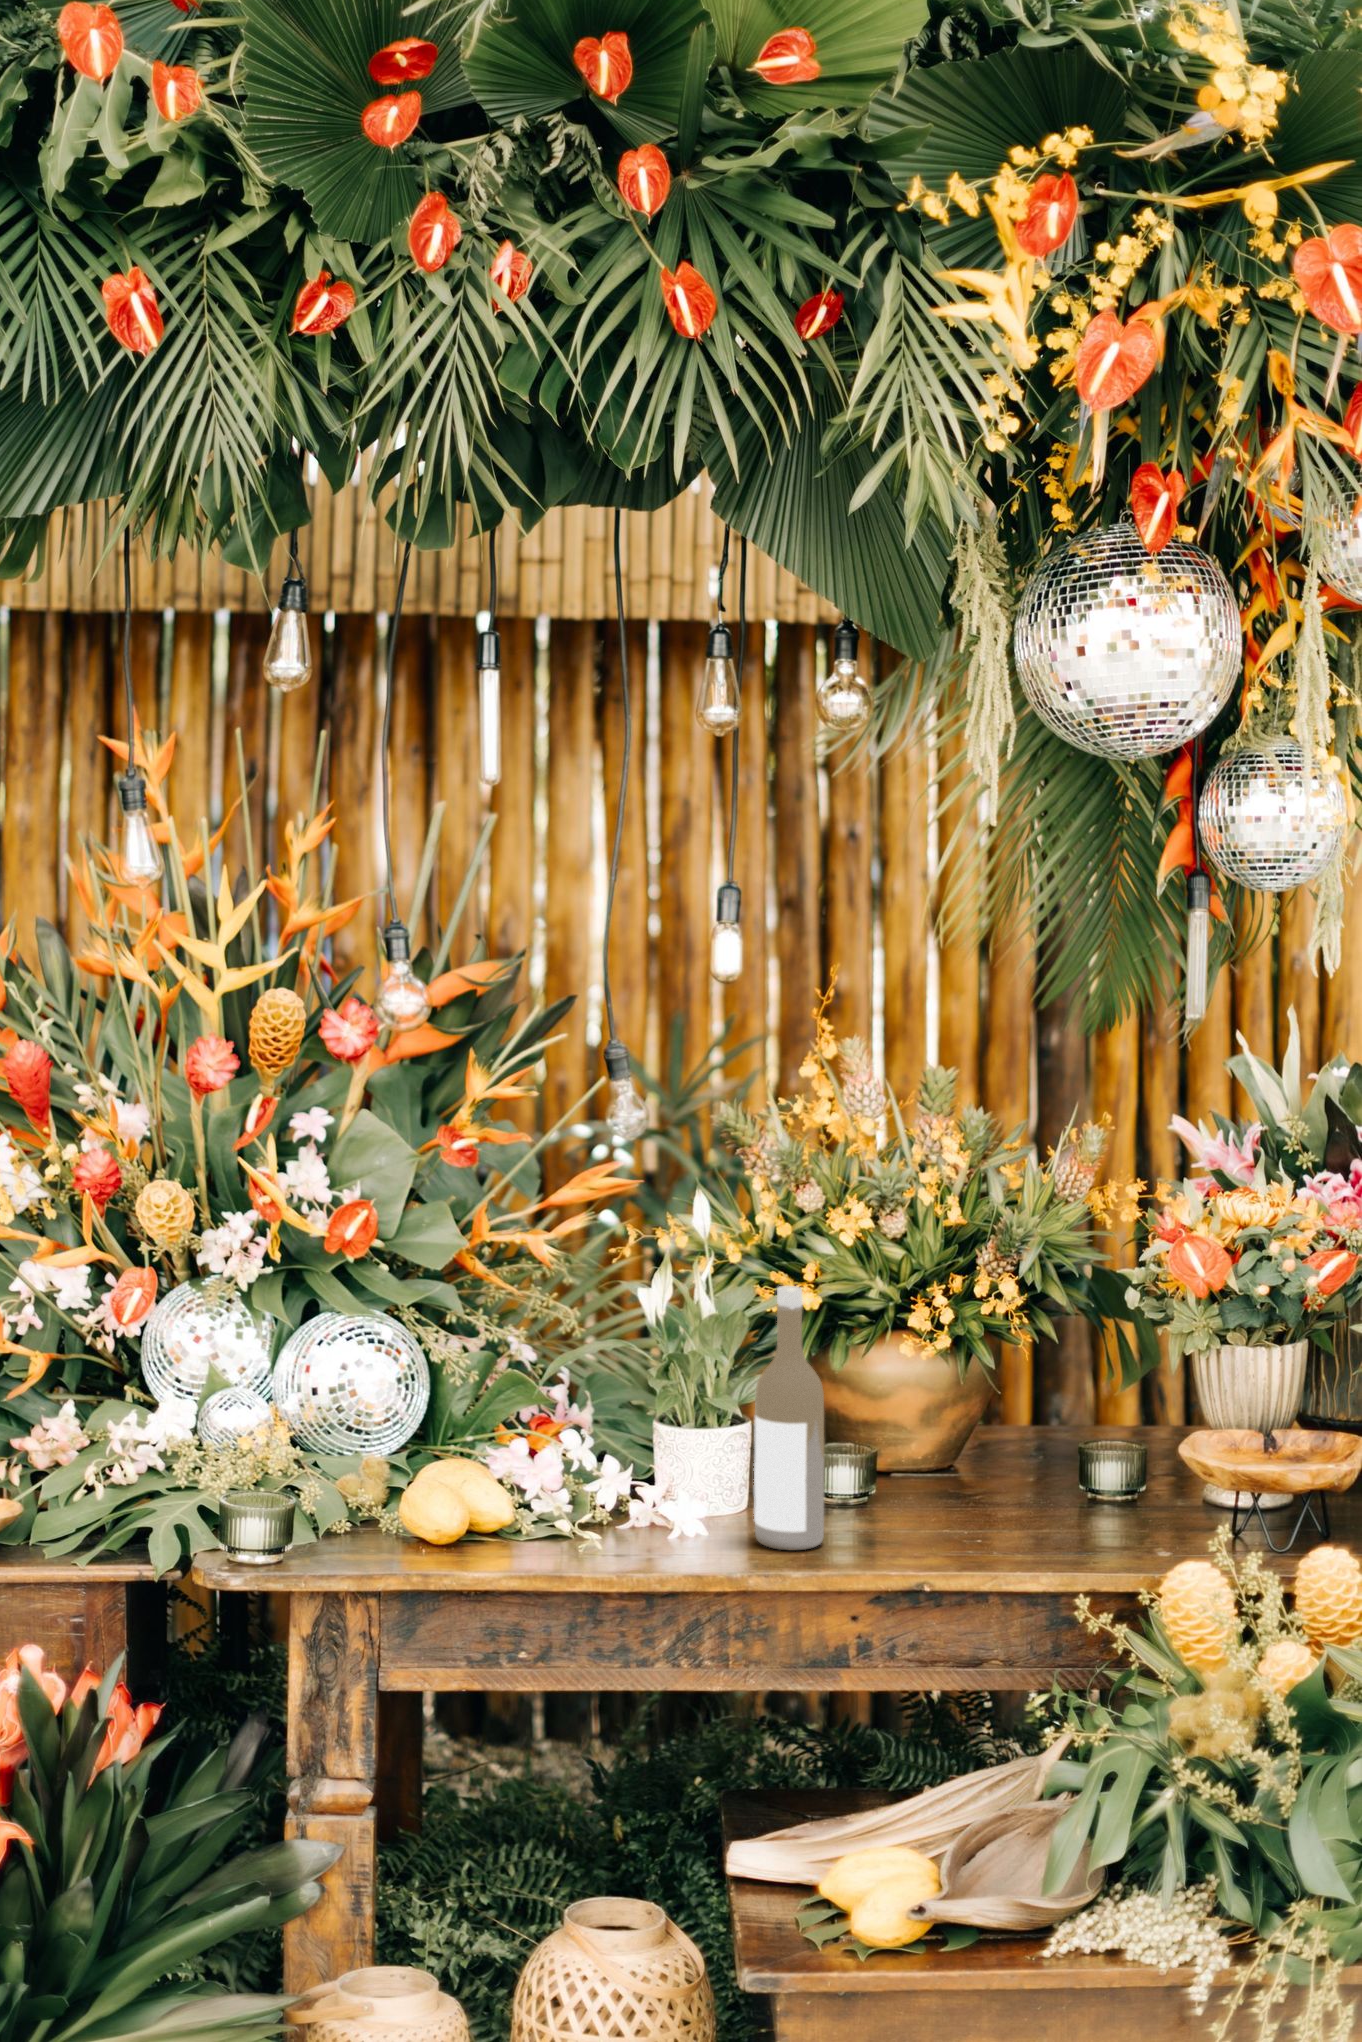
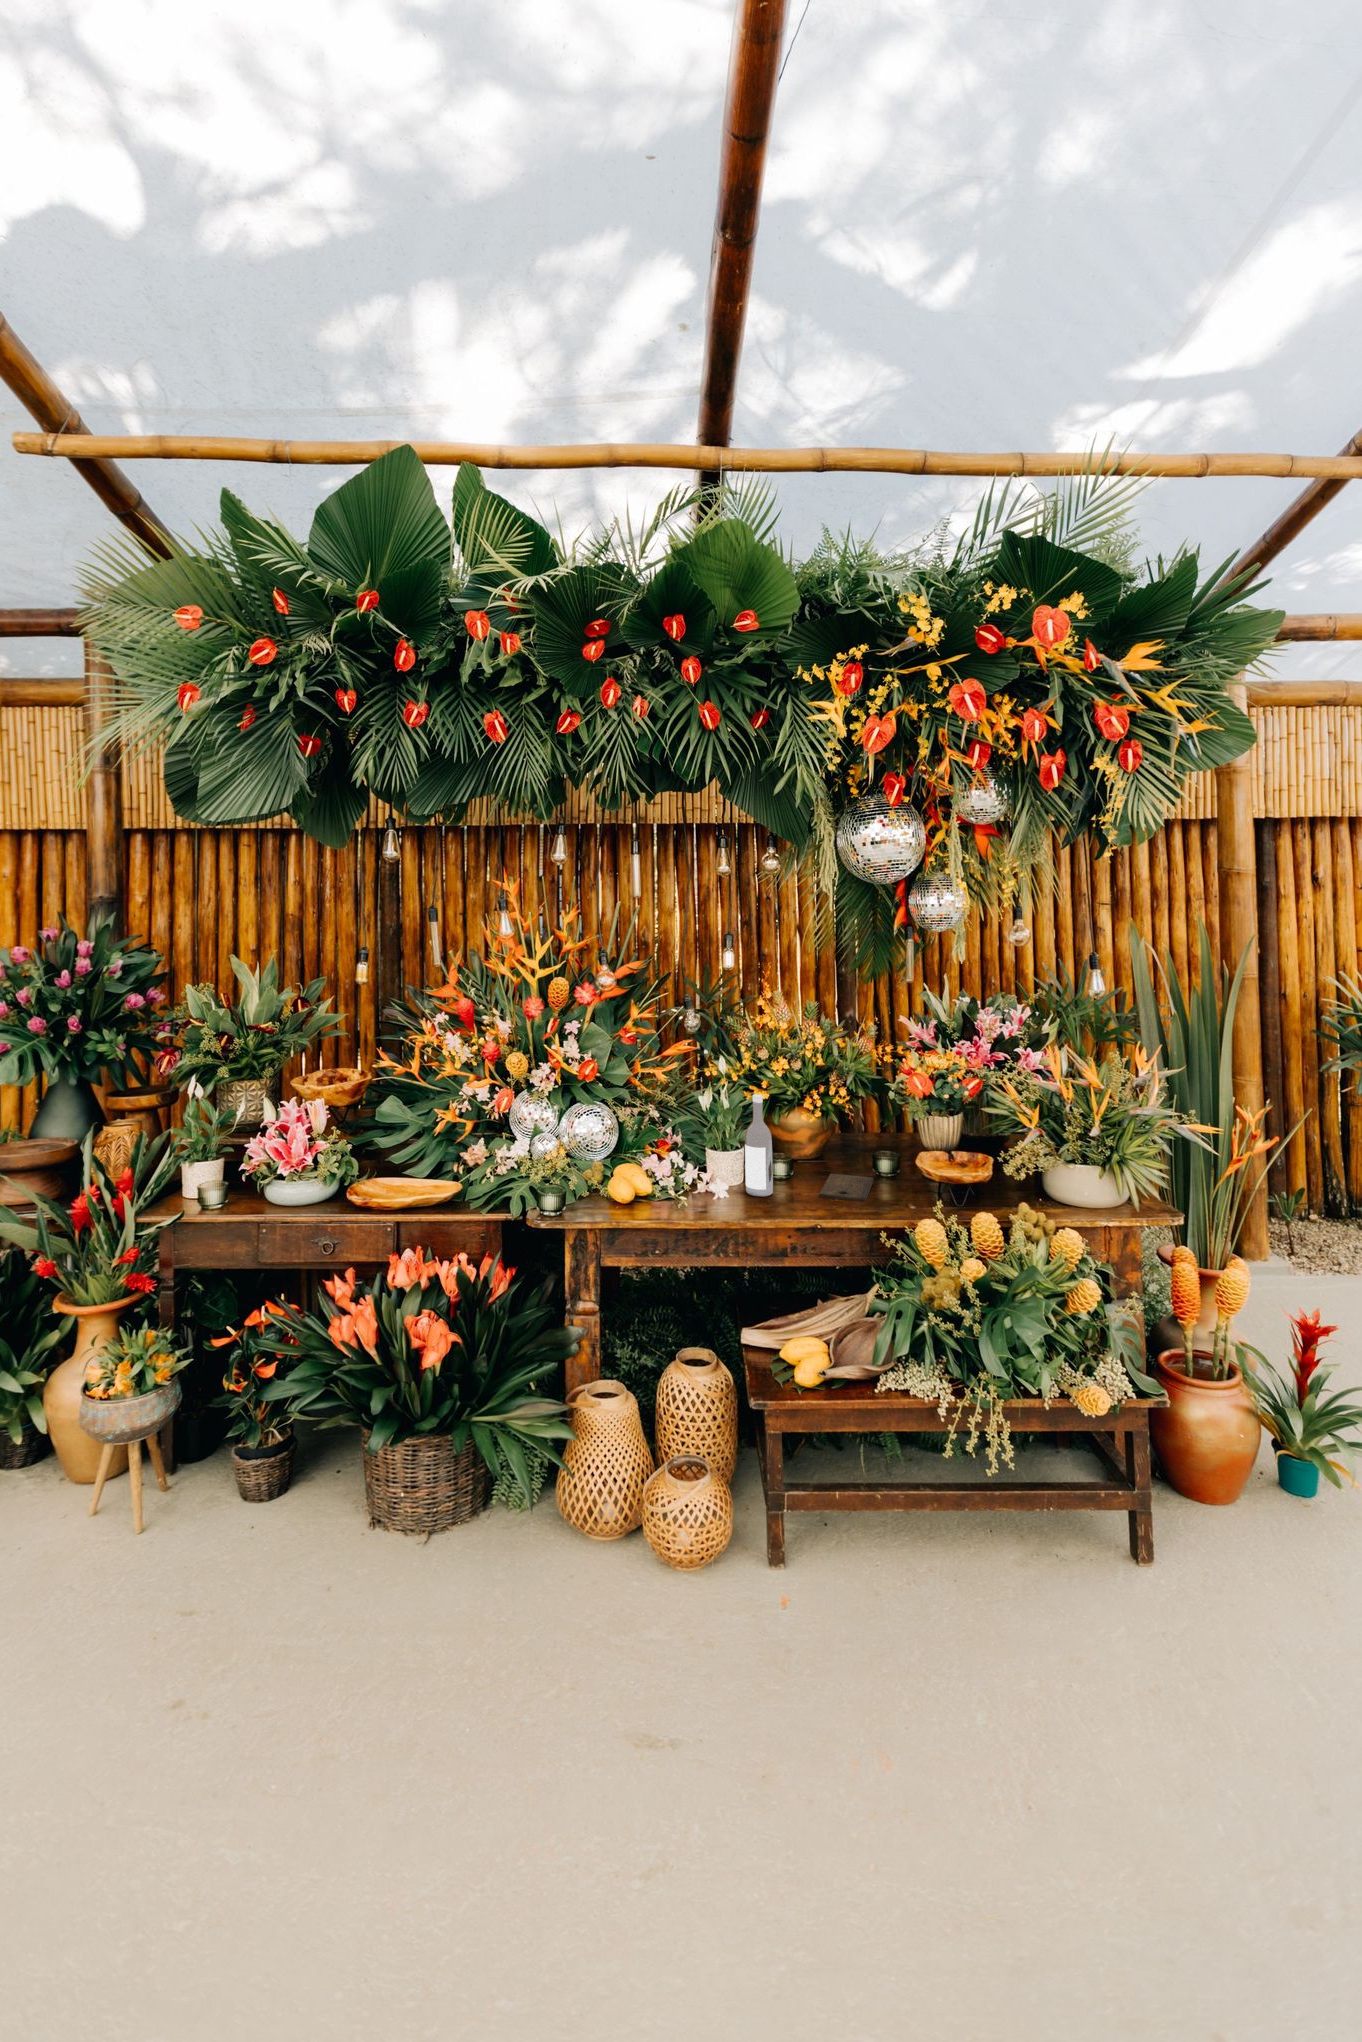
cutting board: none [942,1494,1081,1565] -> present [819,1174,873,1202]

